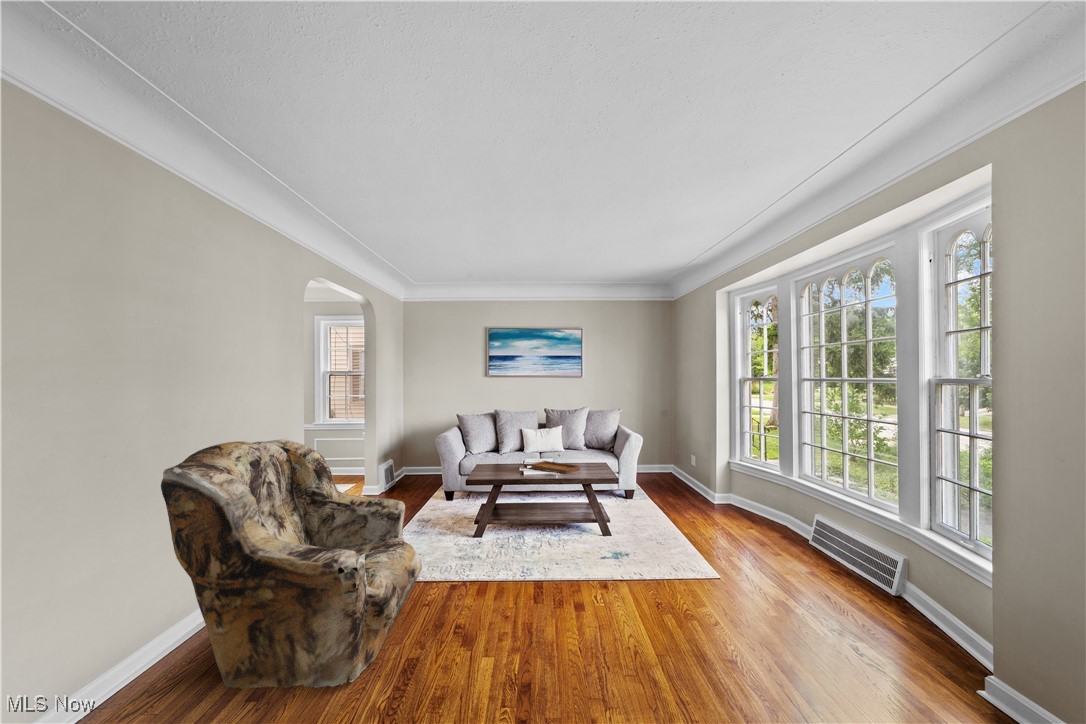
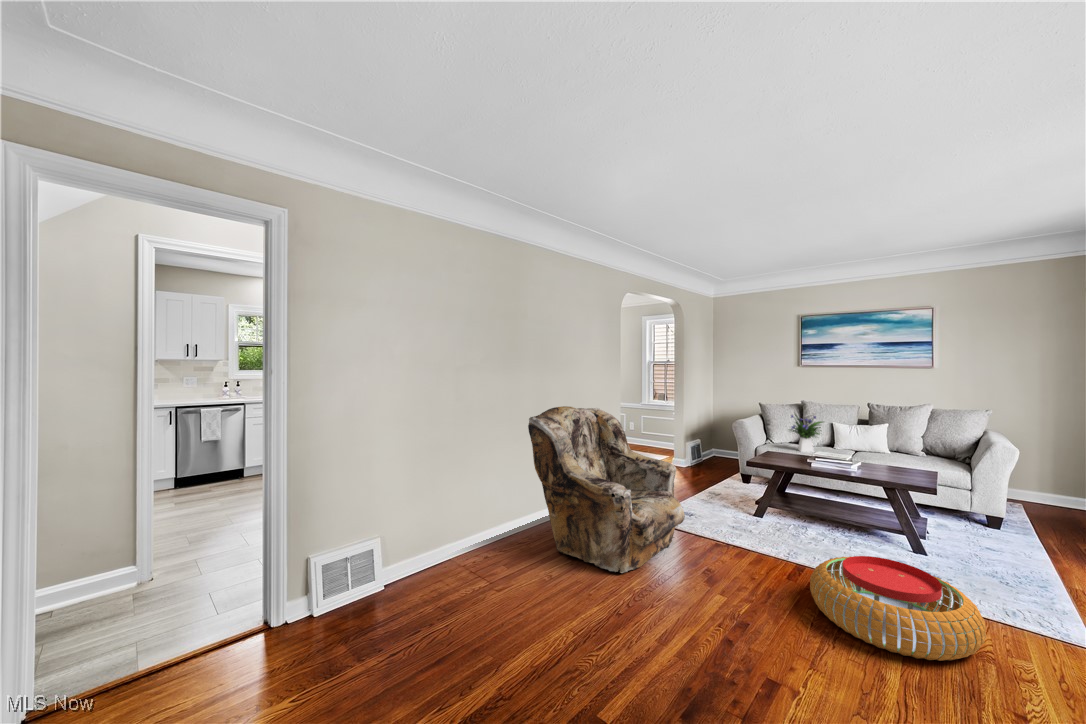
flower arrangement: none [485,422,520,460] -> present [790,414,823,452]
tray: present [531,454,580,474] -> none [828,453,891,475]
pouf: none [564,554,696,649] -> present [810,556,986,661]

